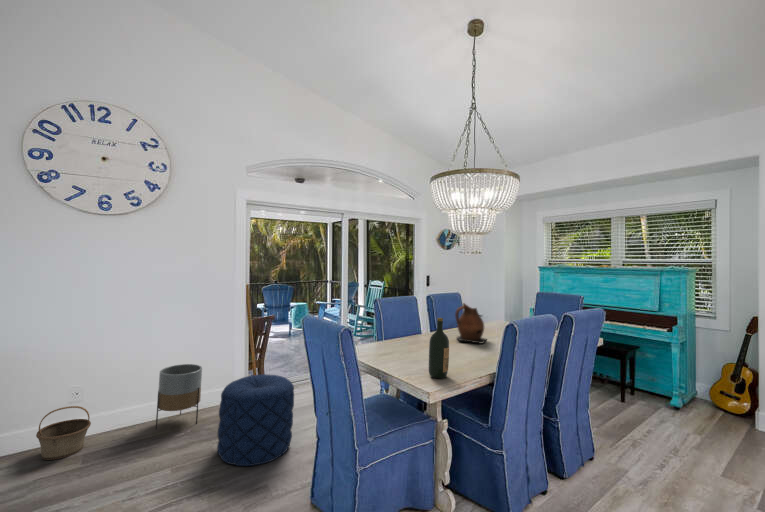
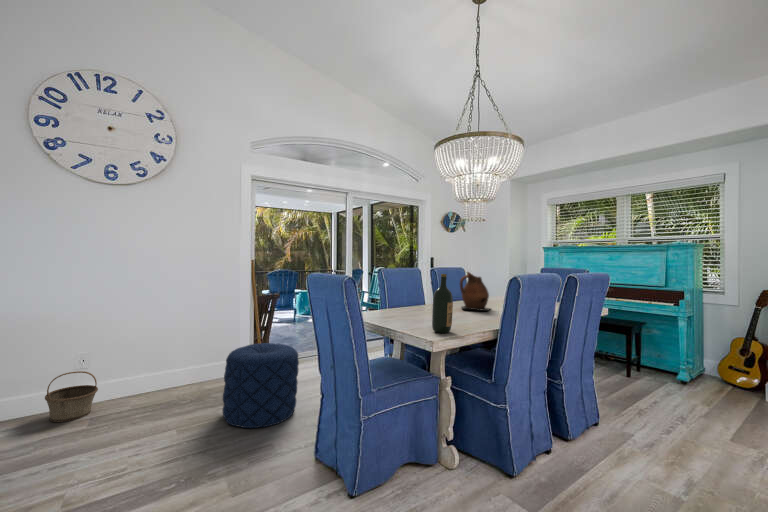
planter: present [156,364,202,429] -> none [161,336,207,398]

